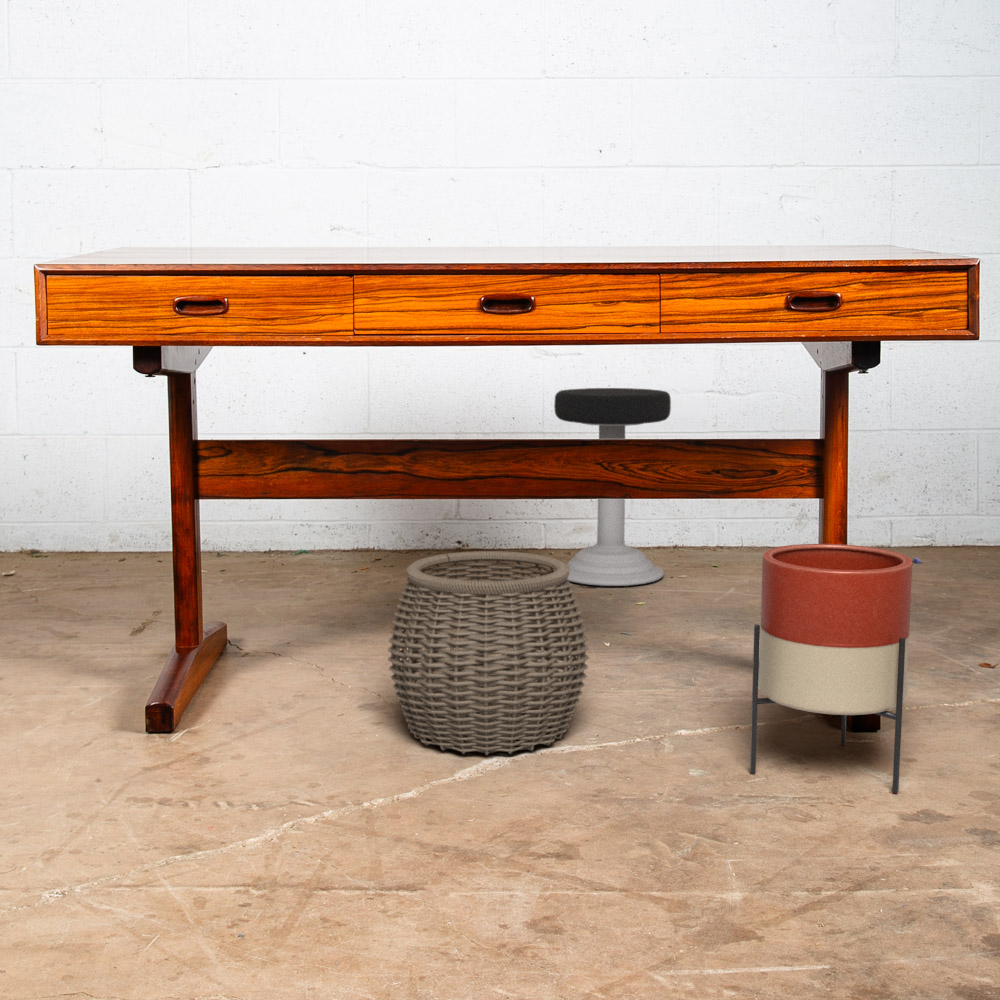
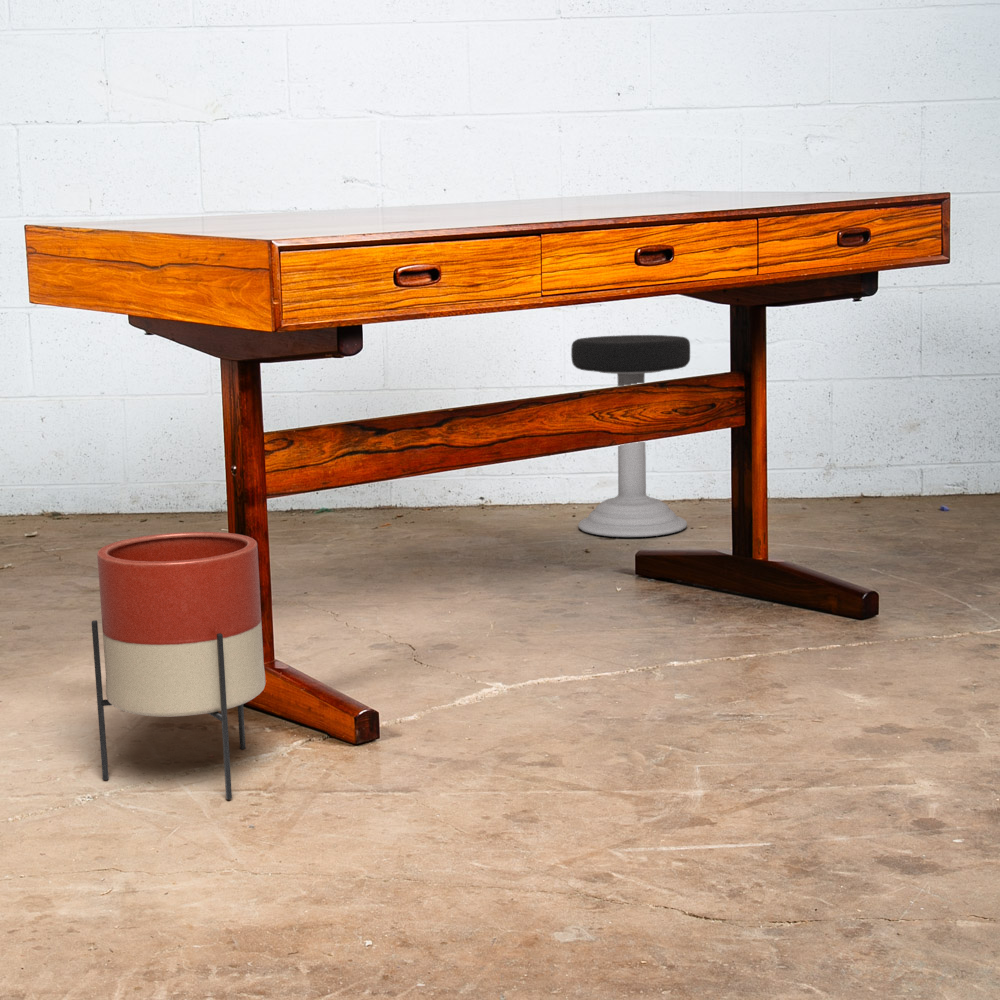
planter: present [750,544,913,793] -> present [92,532,265,800]
woven basket: present [388,551,589,755] -> none [393,495,585,686]

